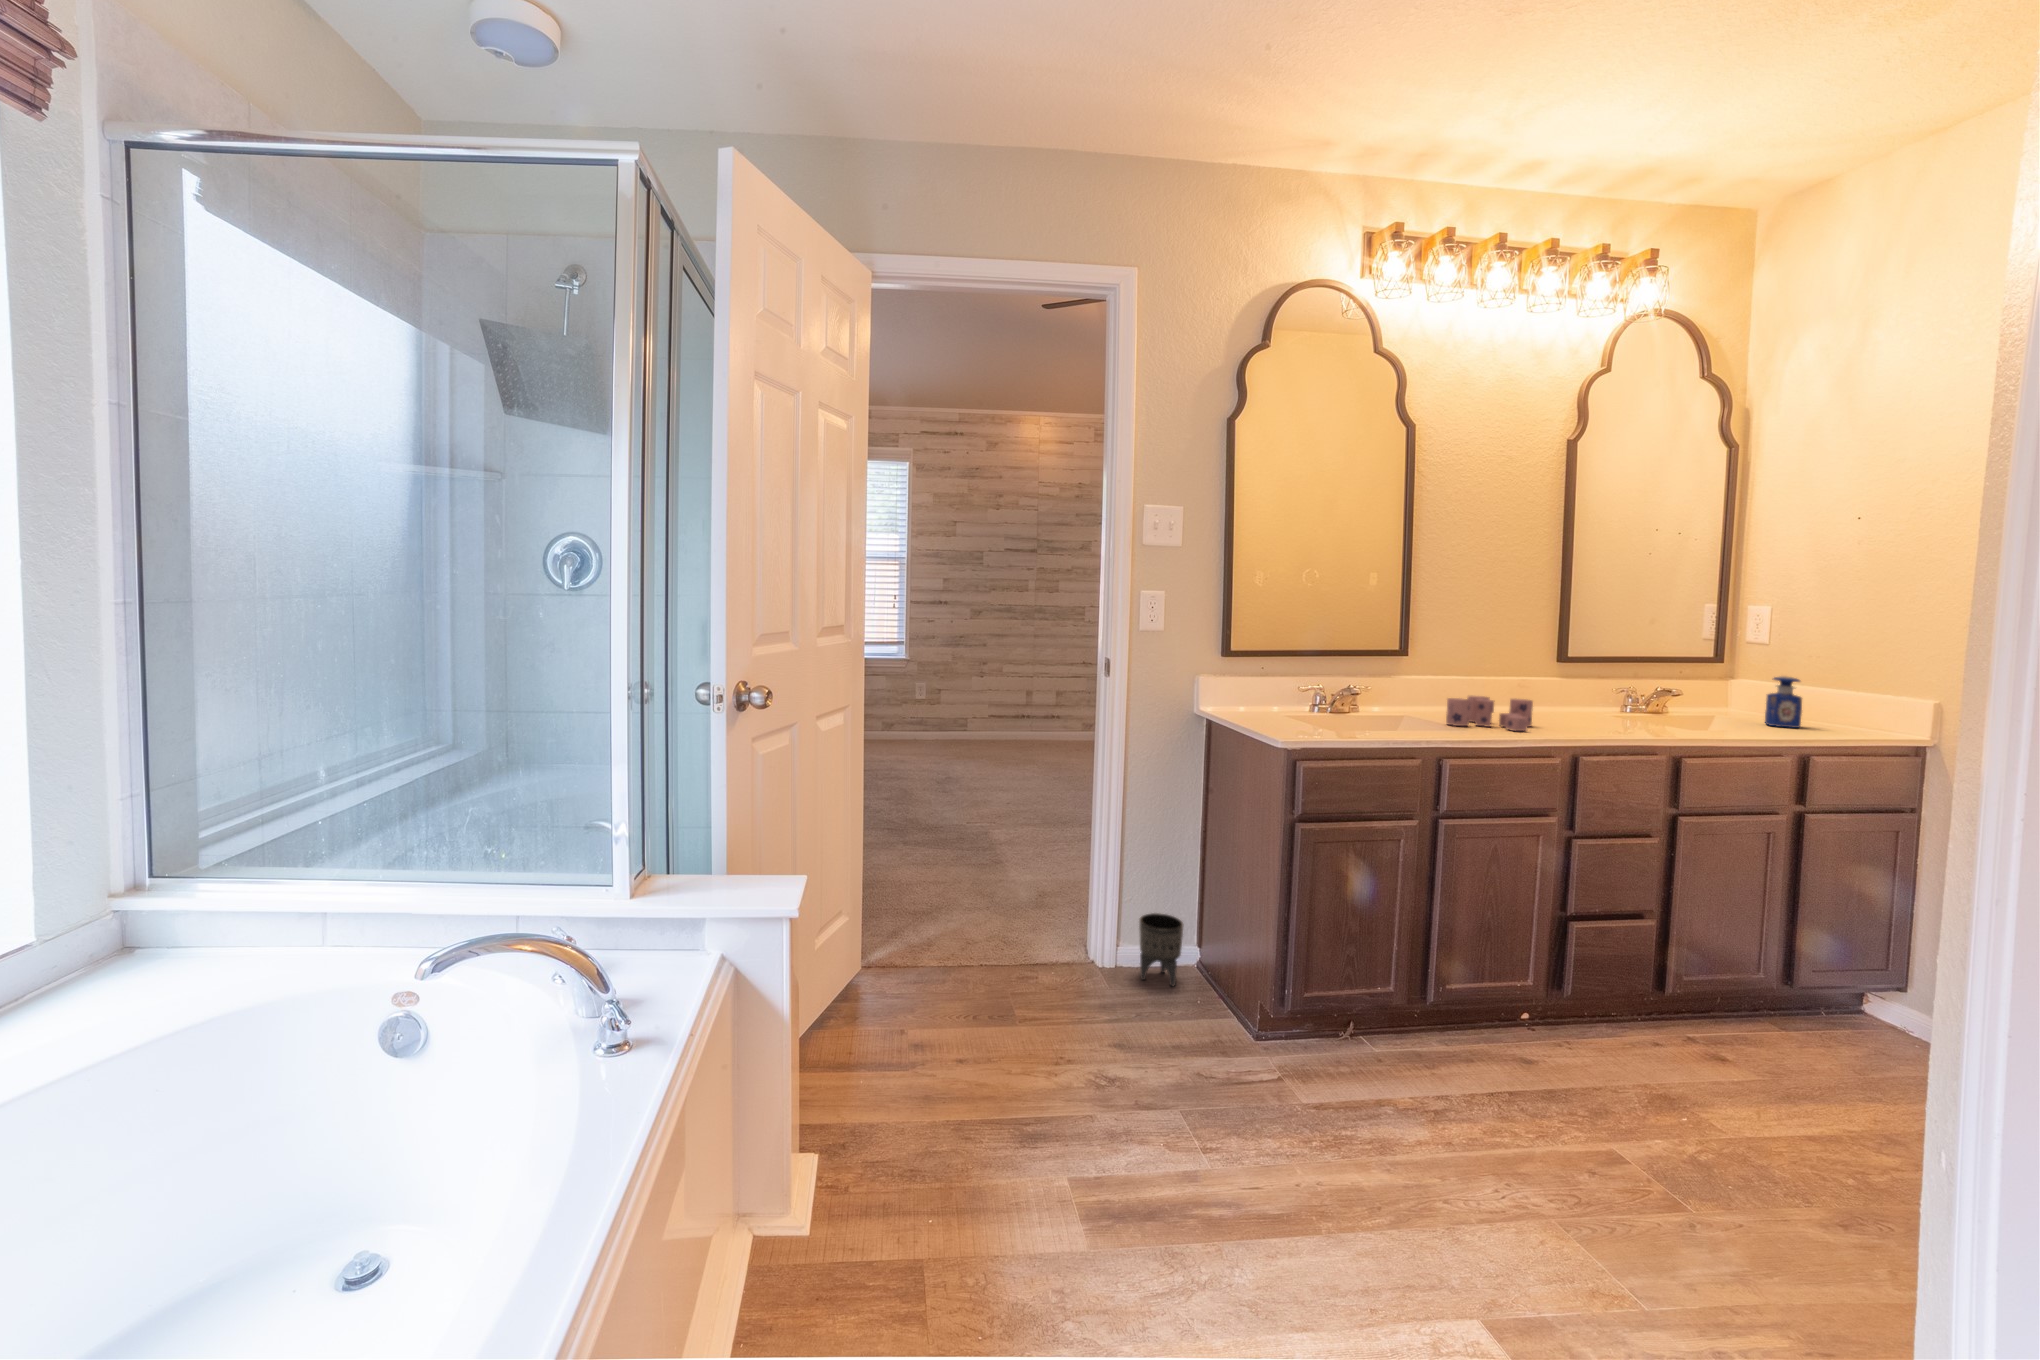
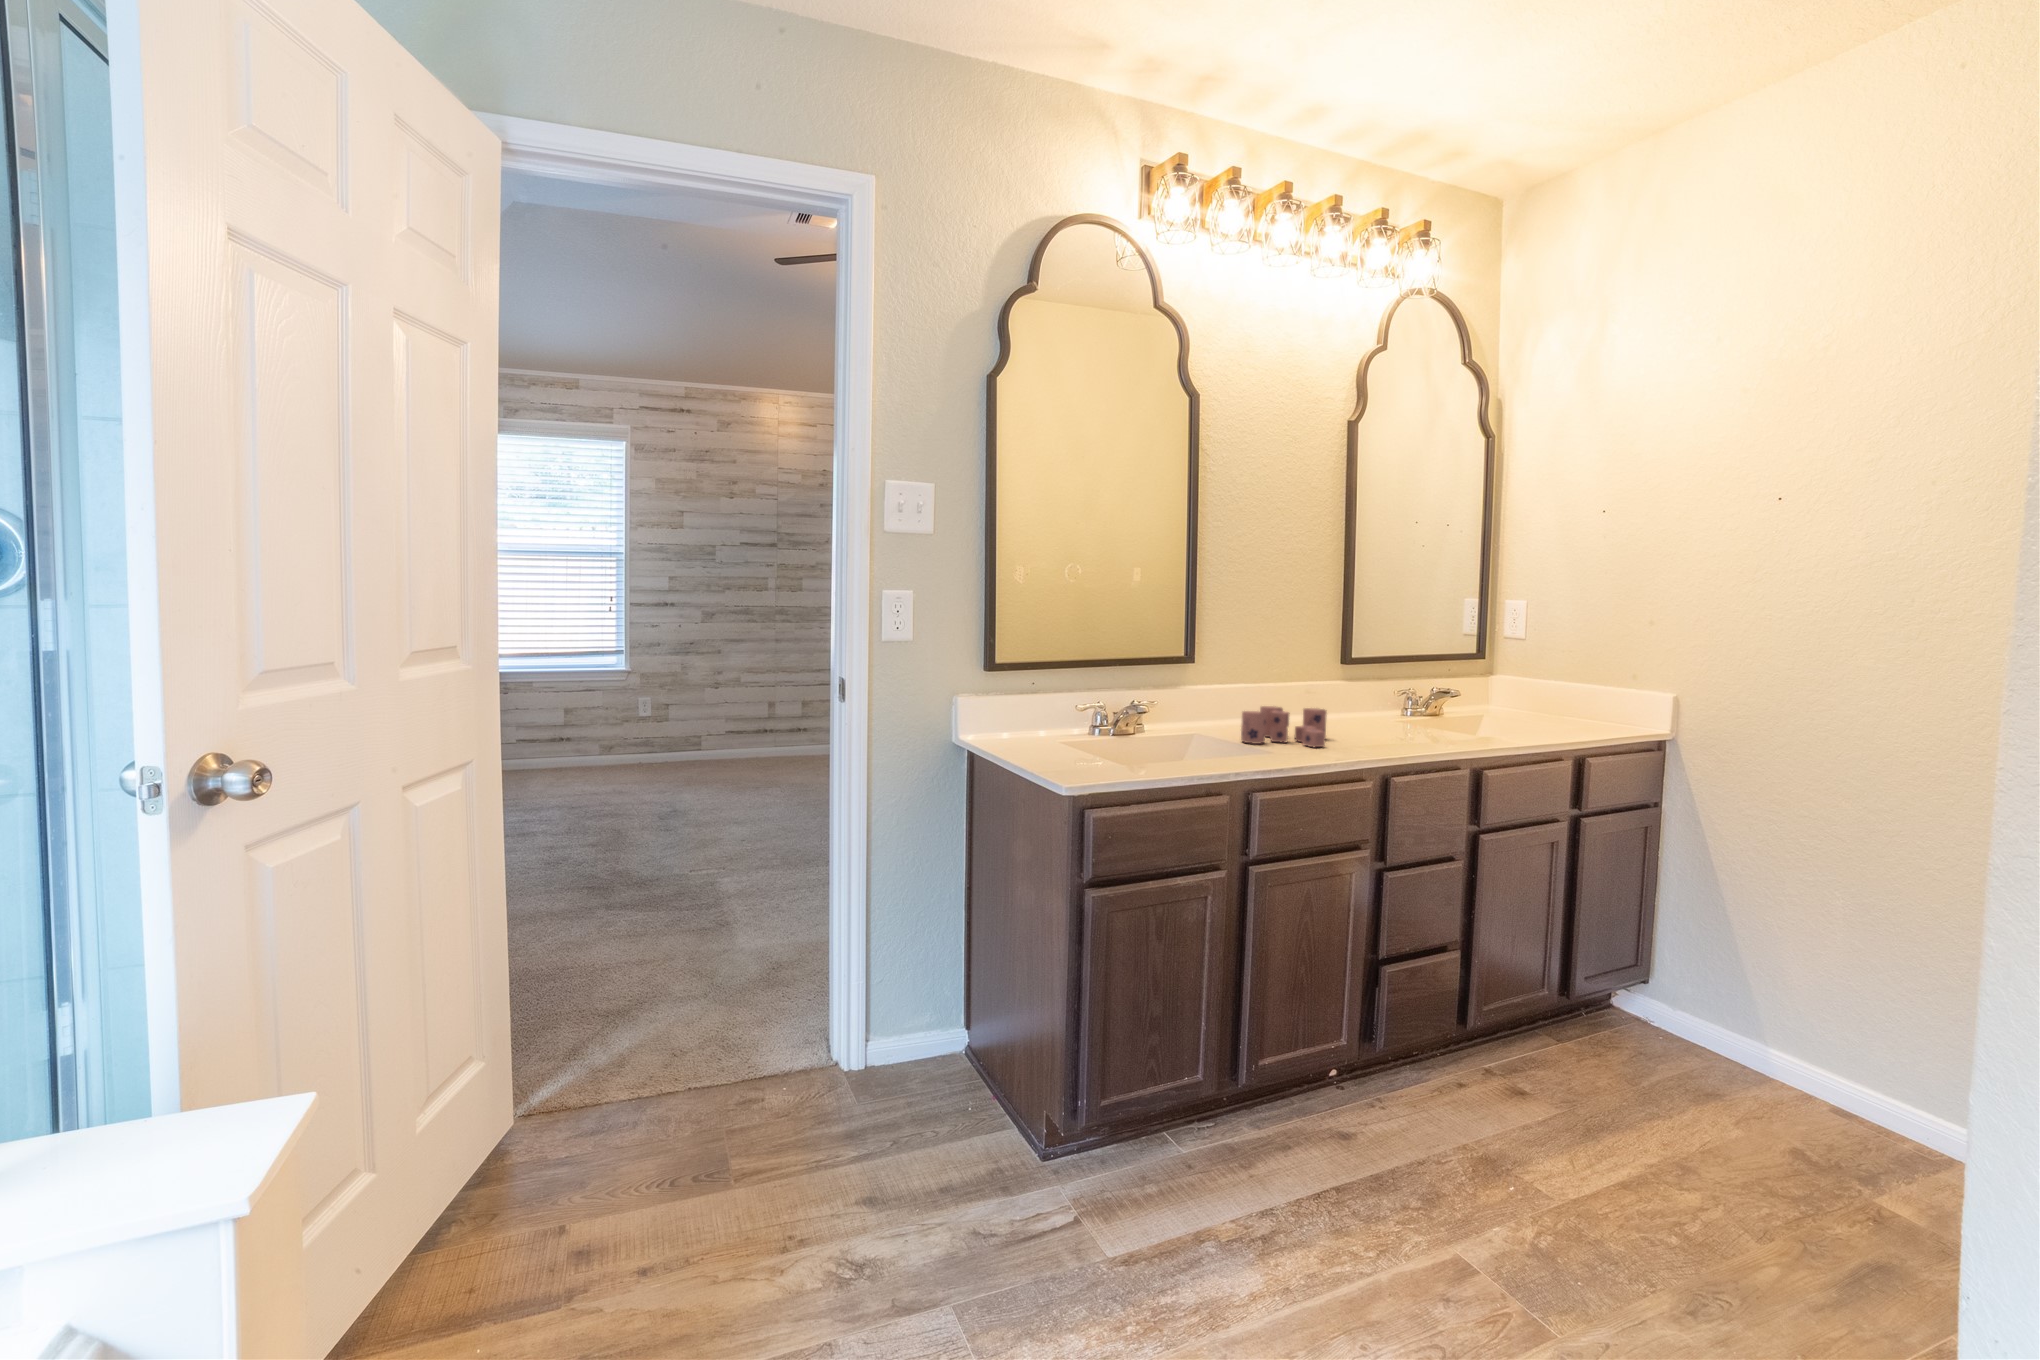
perfume bottle: present [1765,676,1802,728] -> none [1525,672,1559,725]
planter: present [1139,913,1183,986] -> none [900,1000,955,1096]

